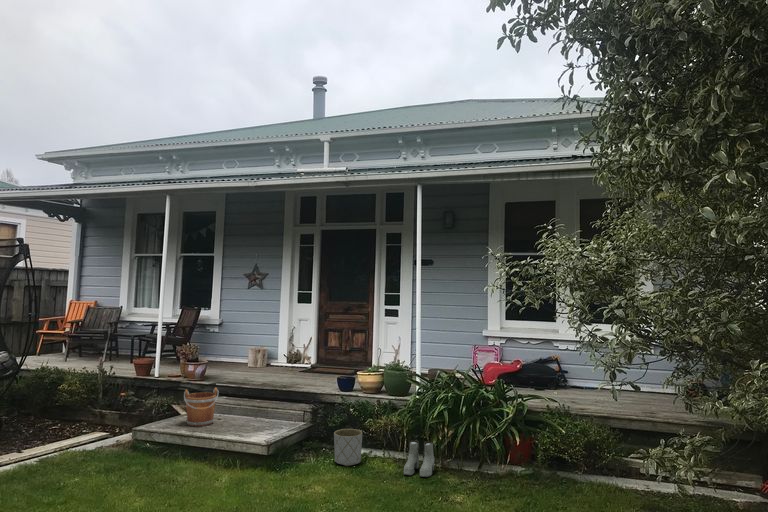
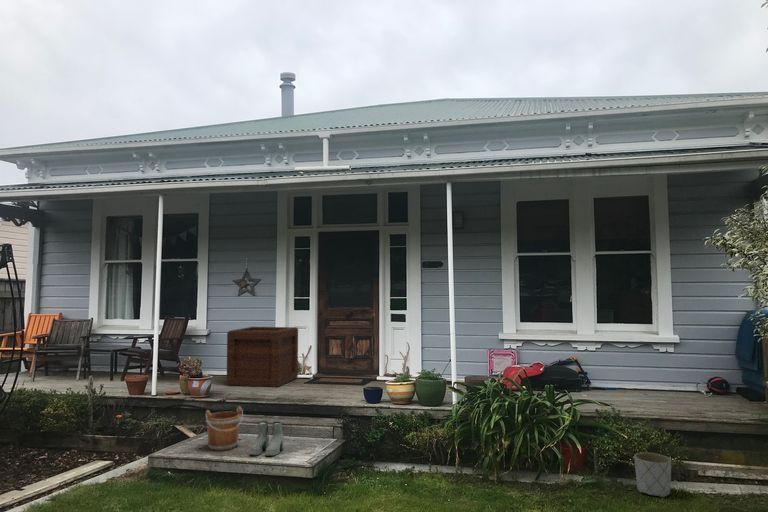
wooden crate: none [228,318,298,375] -> present [226,327,298,387]
planter: present [334,429,362,466] -> present [634,452,671,497]
boots: present [403,440,434,477] -> present [250,421,284,456]

